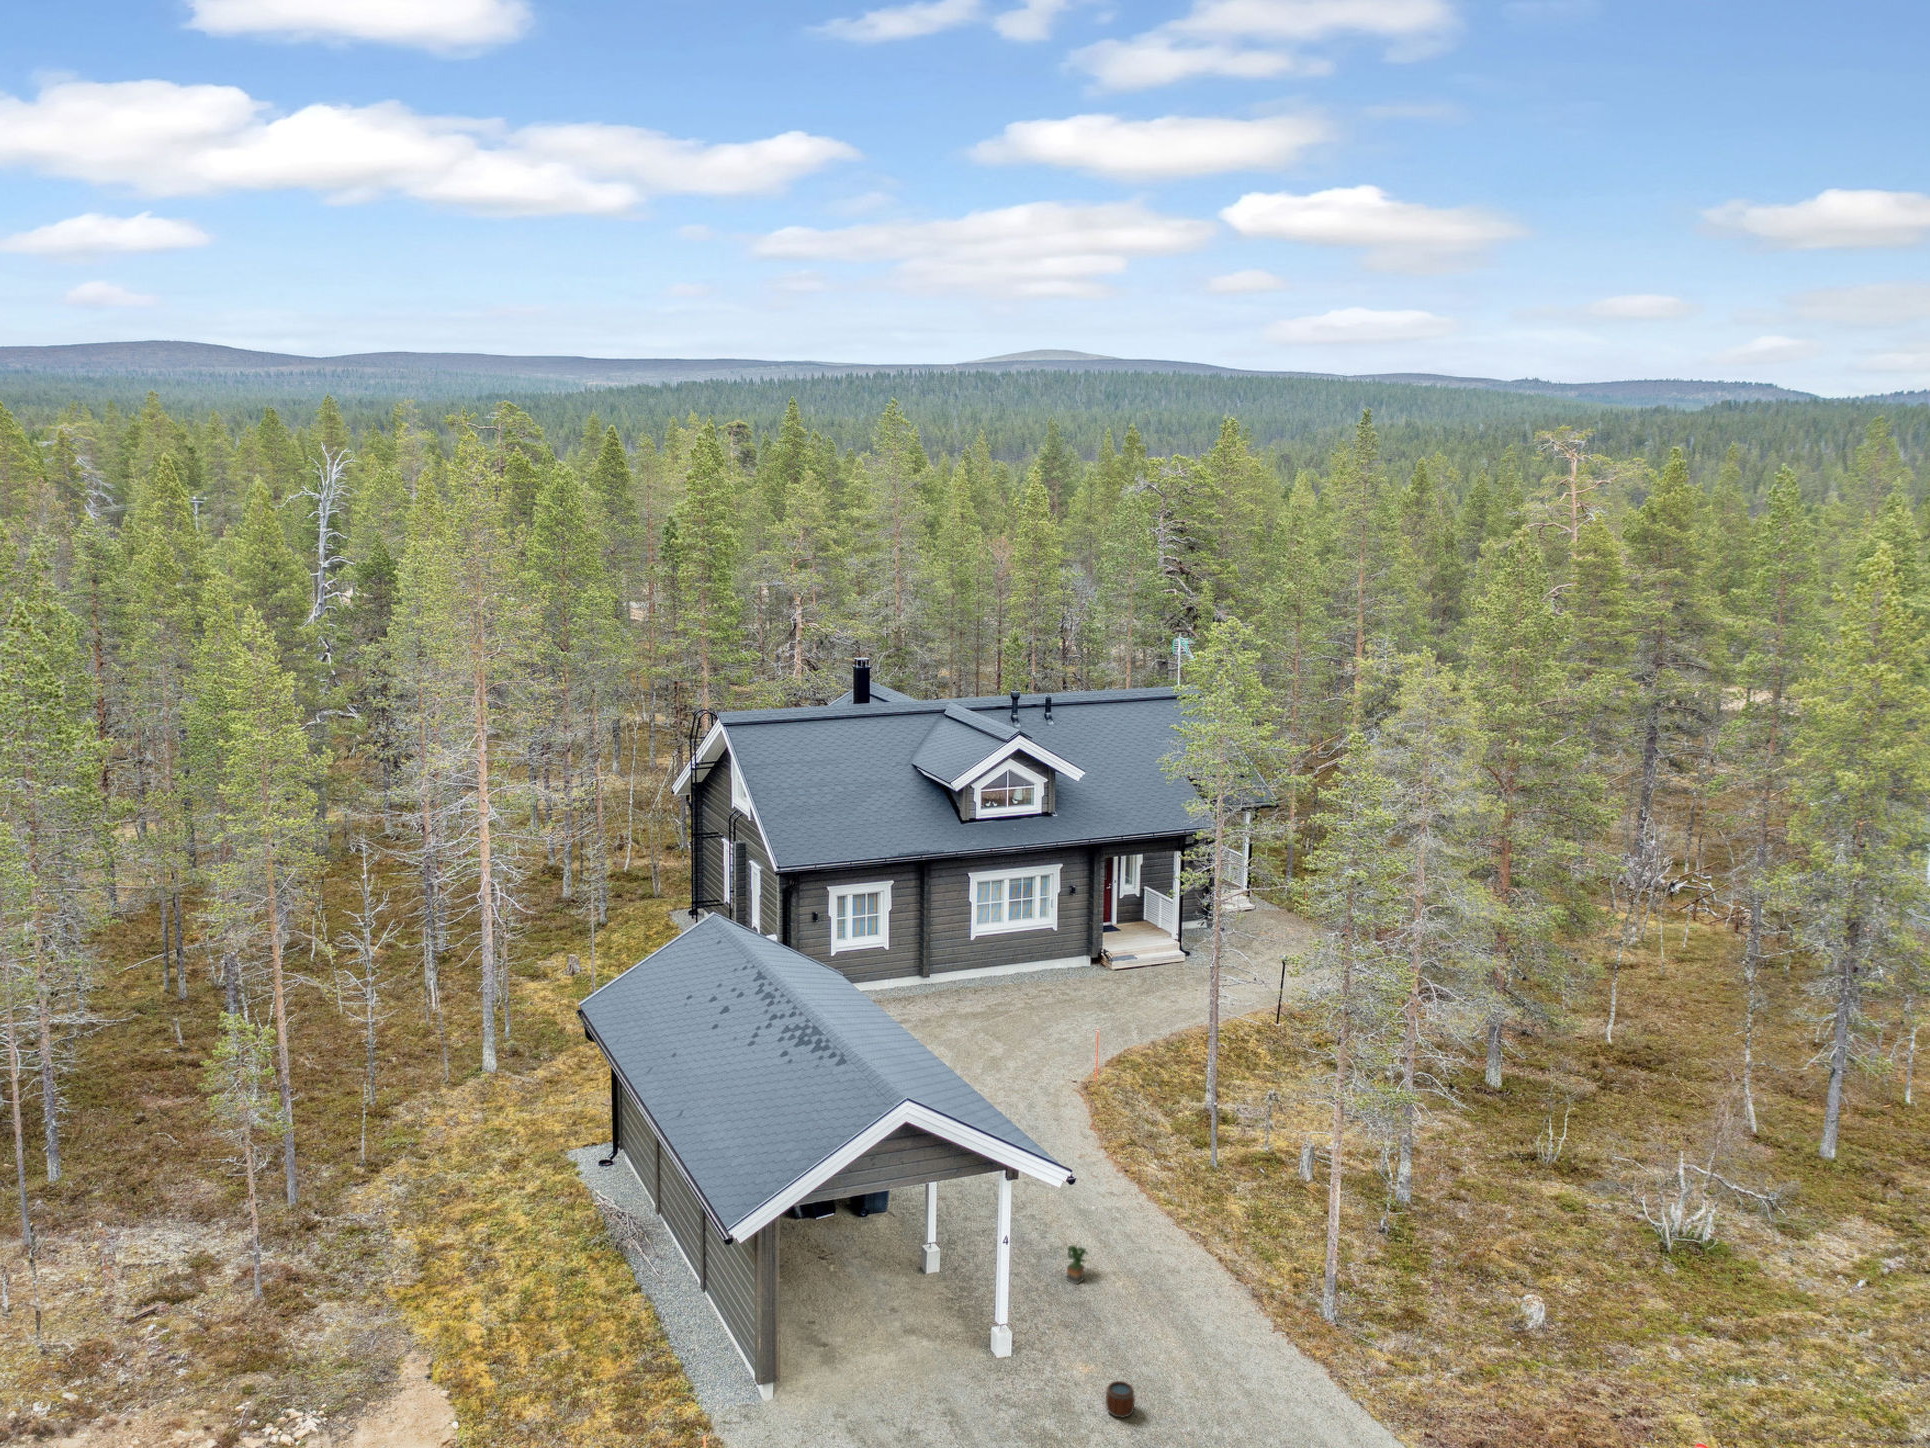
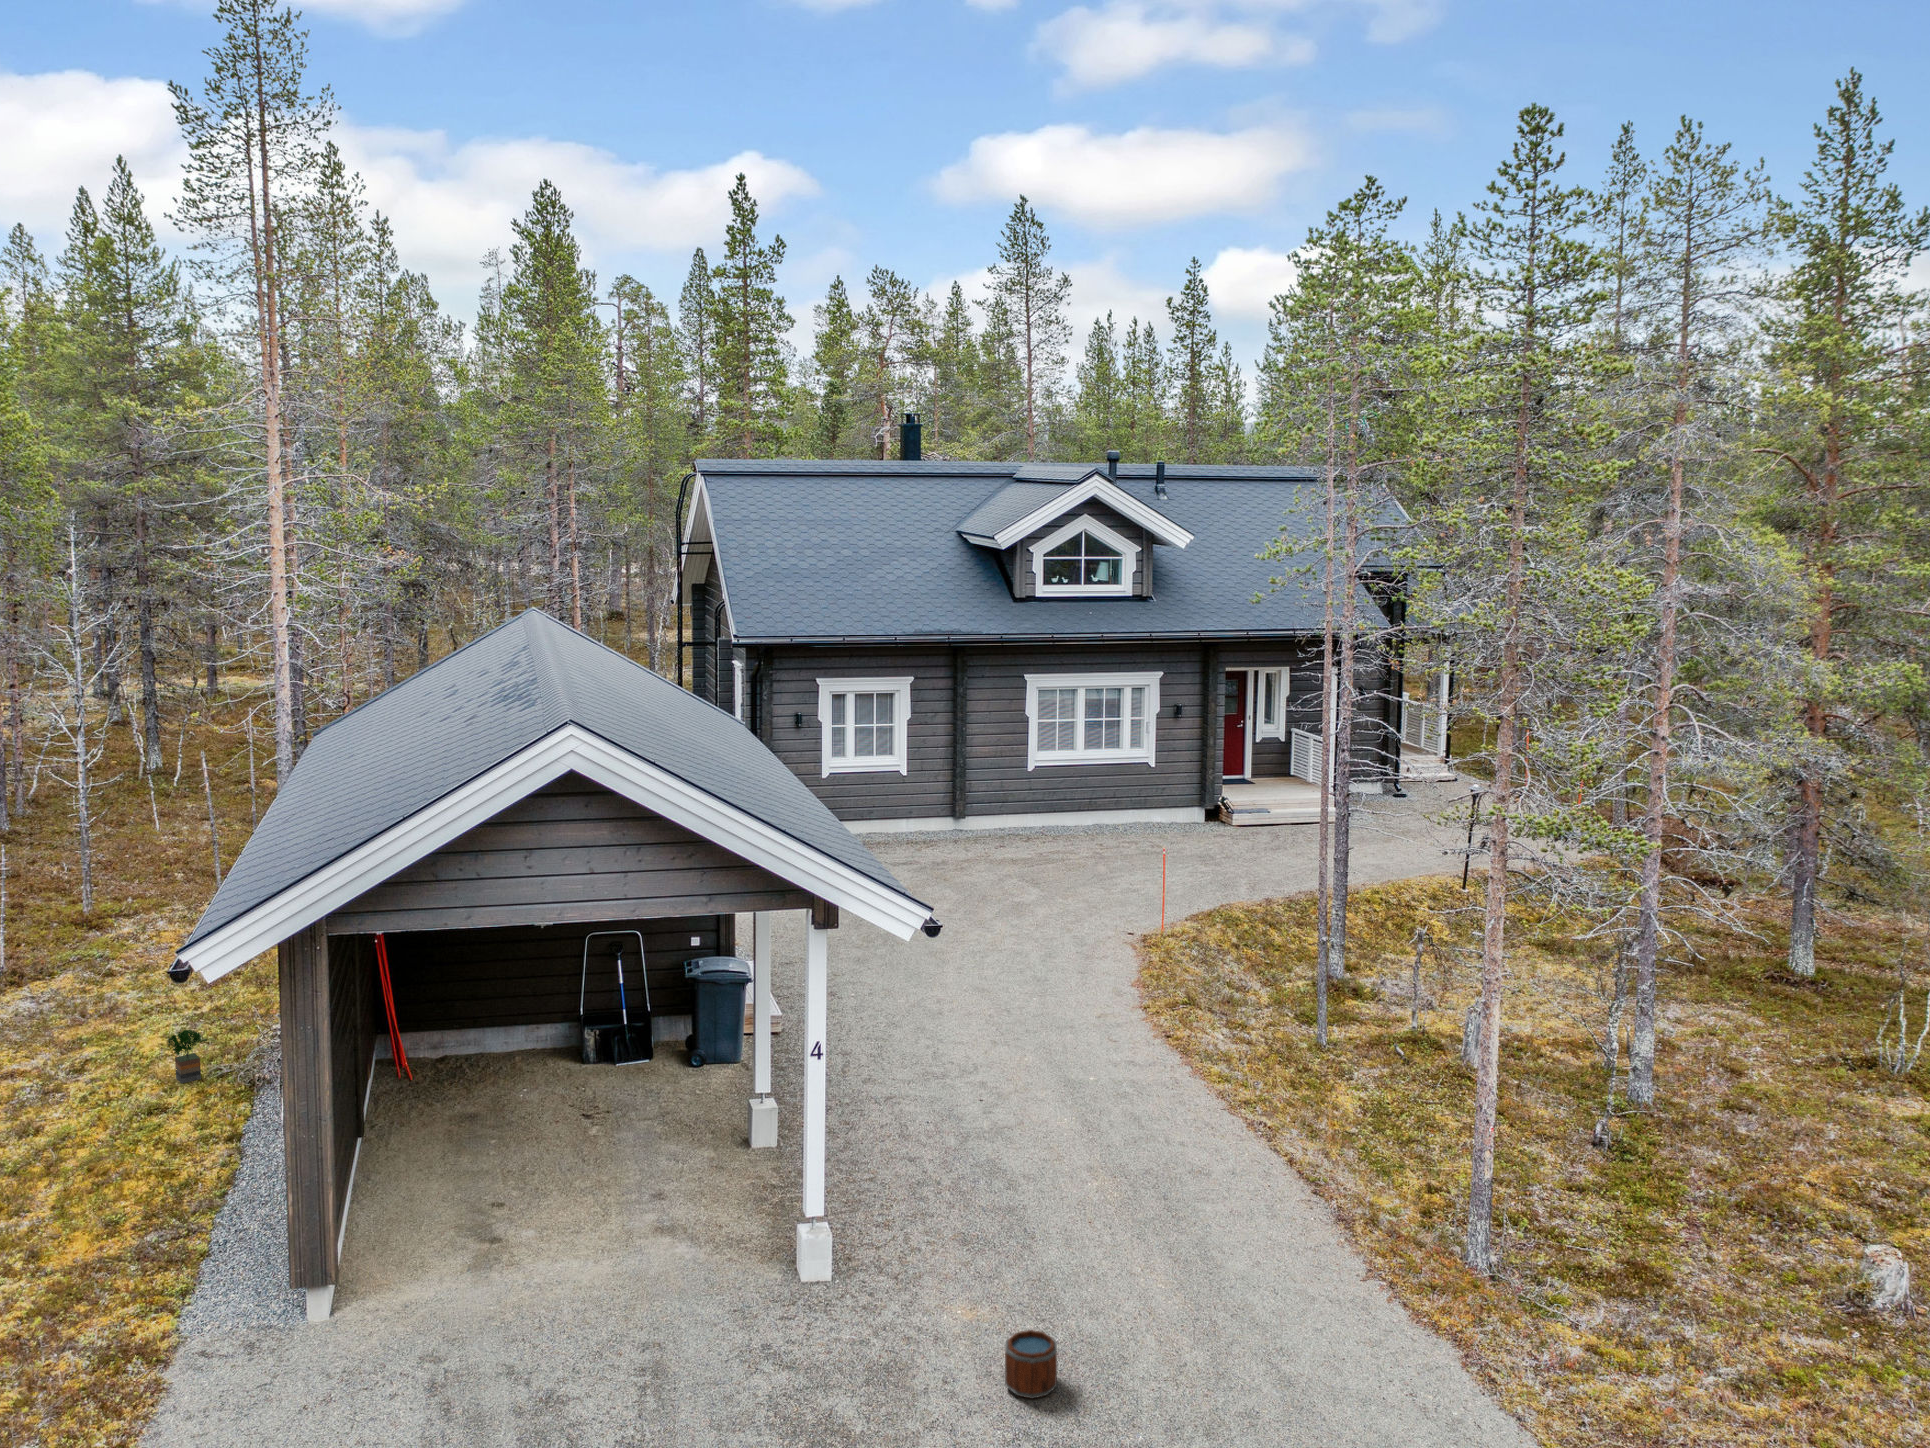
potted tree: present [1067,1246,1088,1285] -> present [168,1029,207,1083]

